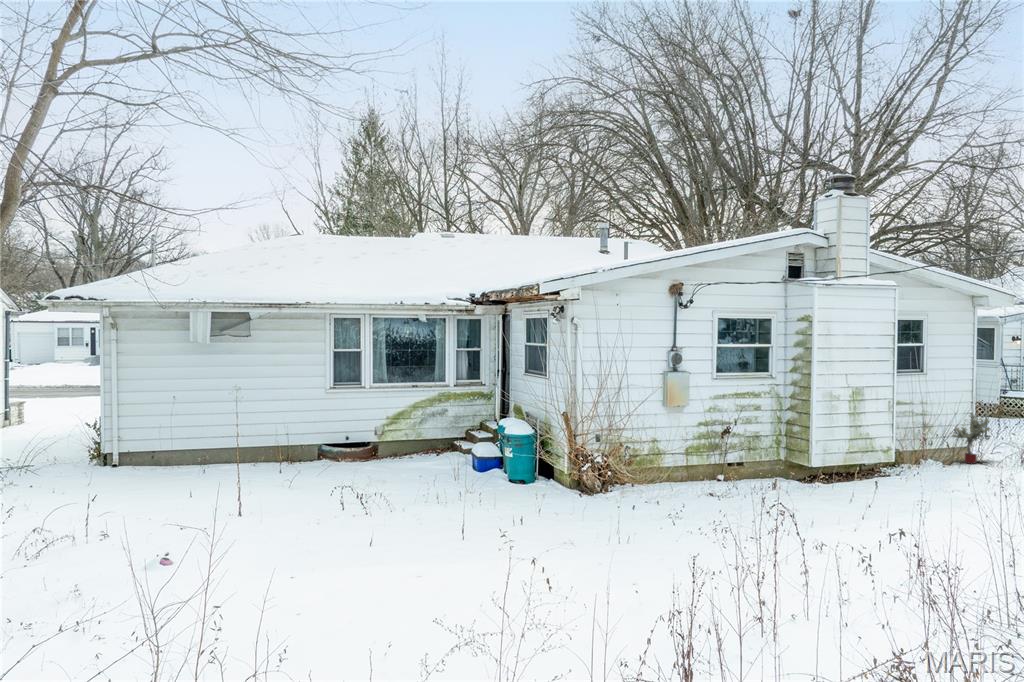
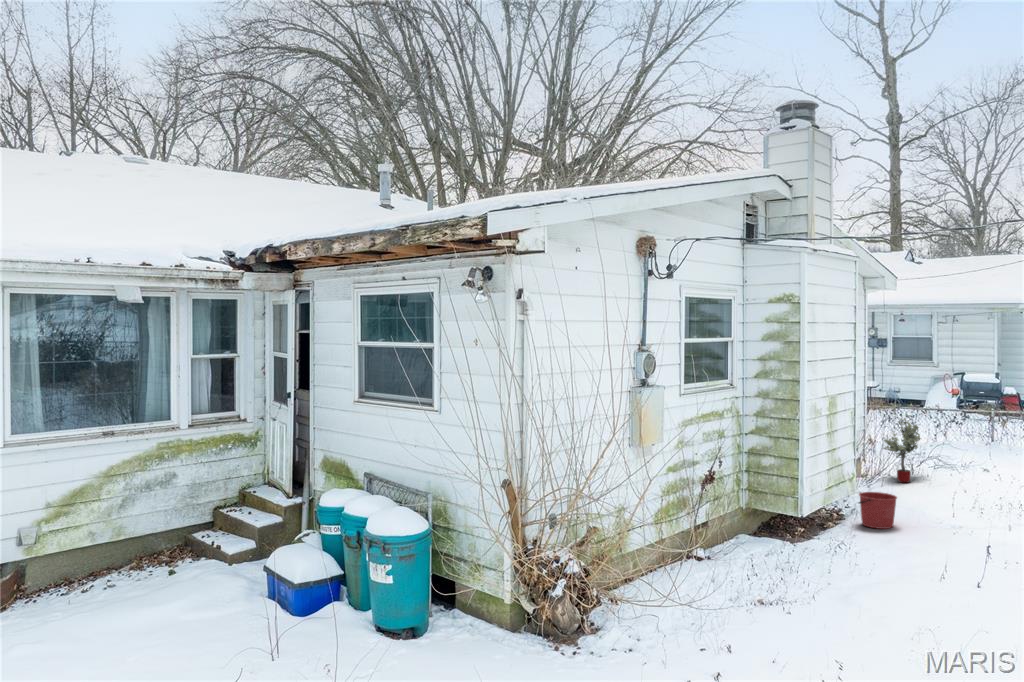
bucket: none [873,458,903,484] -> present [859,492,897,529]

